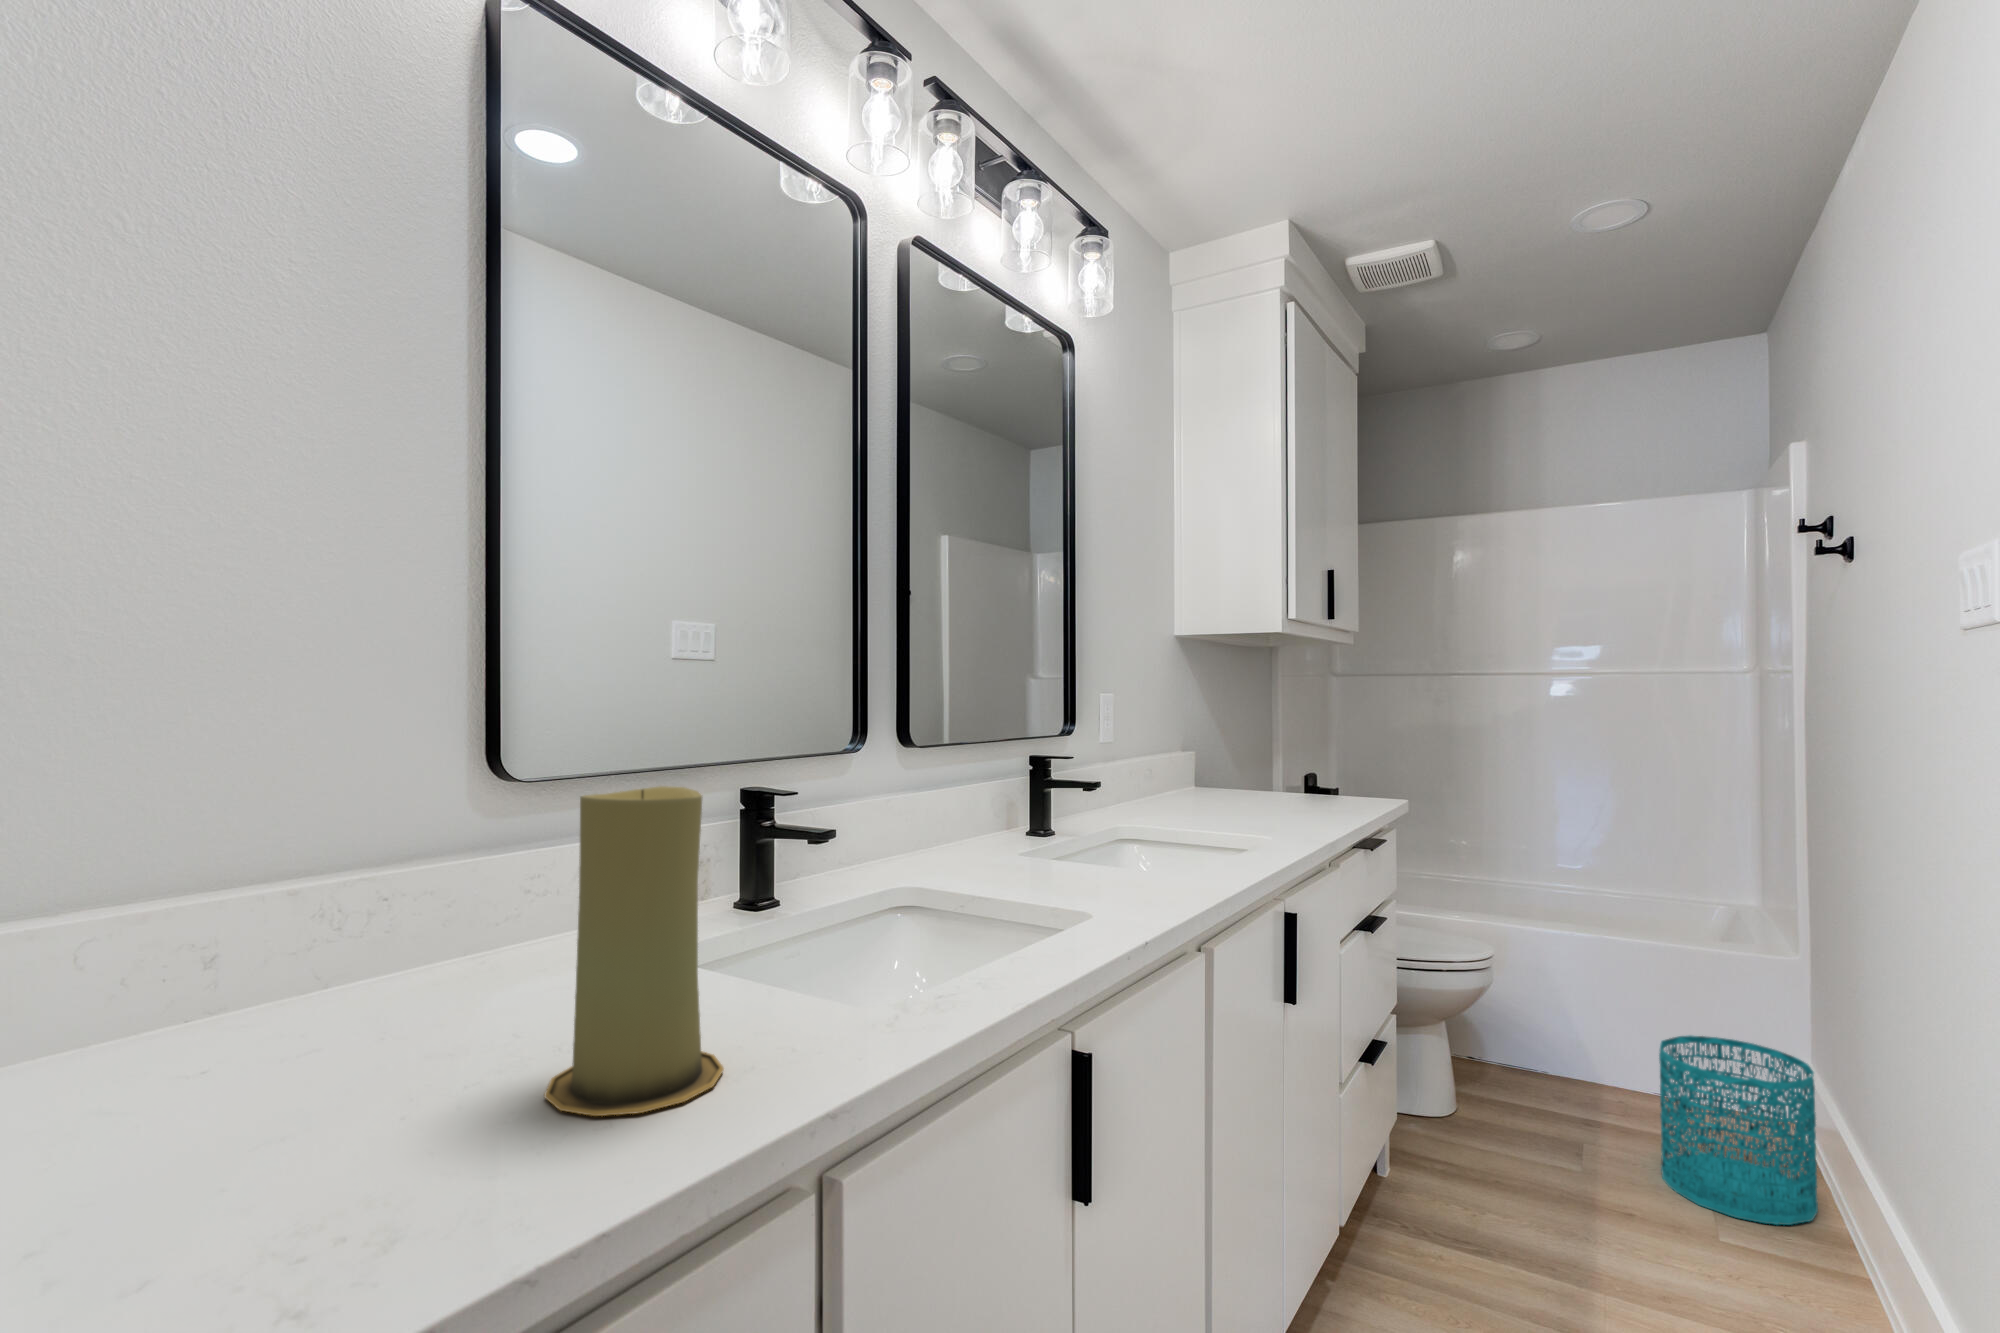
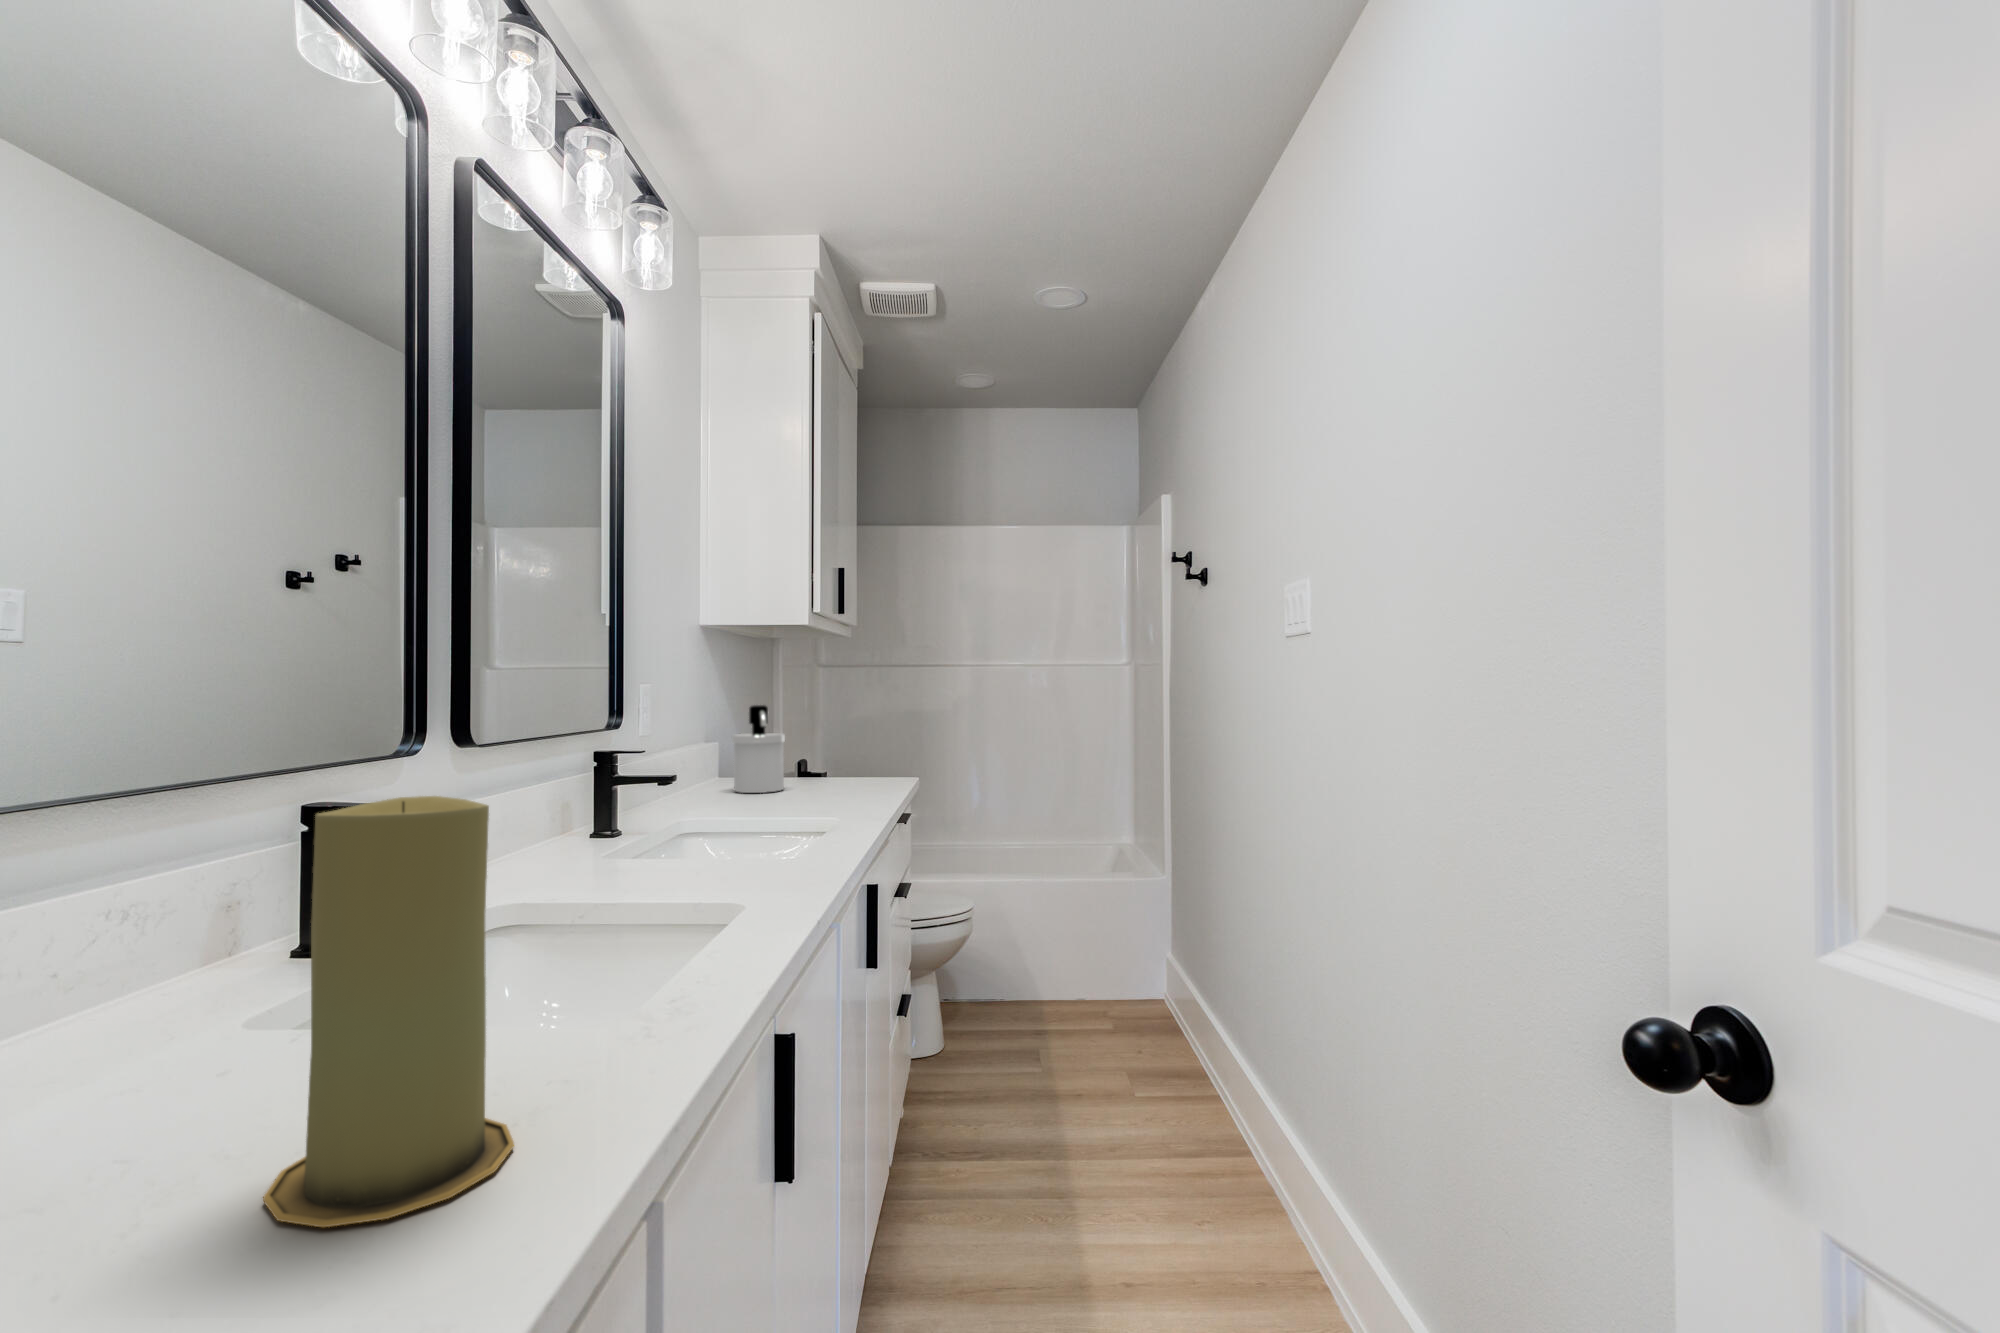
soap dispenser: none [1191,716,1245,806] -> present [732,705,785,793]
wastebasket: present [1659,1035,1818,1225] -> none [1090,942,1185,1074]

